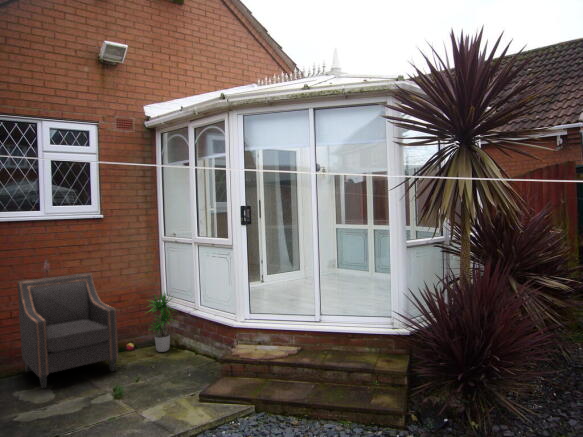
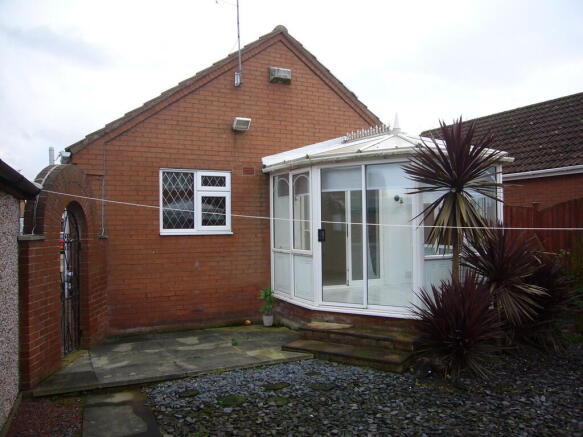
chair: present [17,273,119,388] -> none [181,270,238,338]

